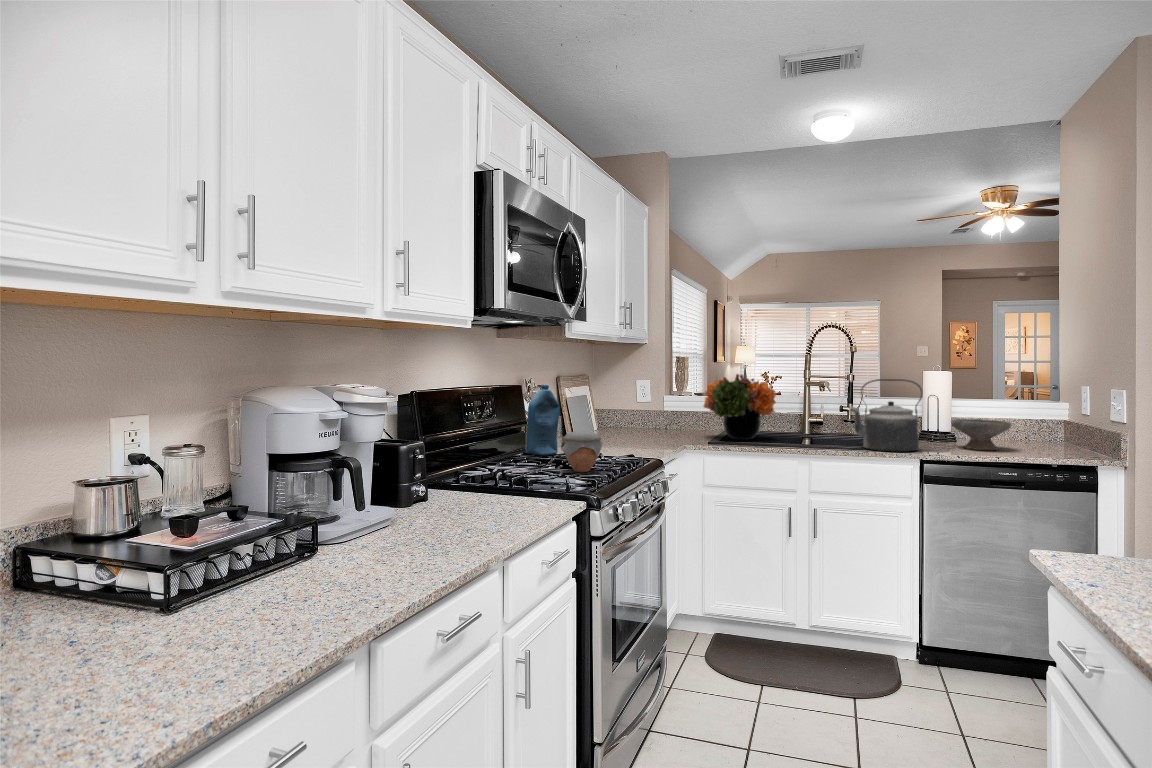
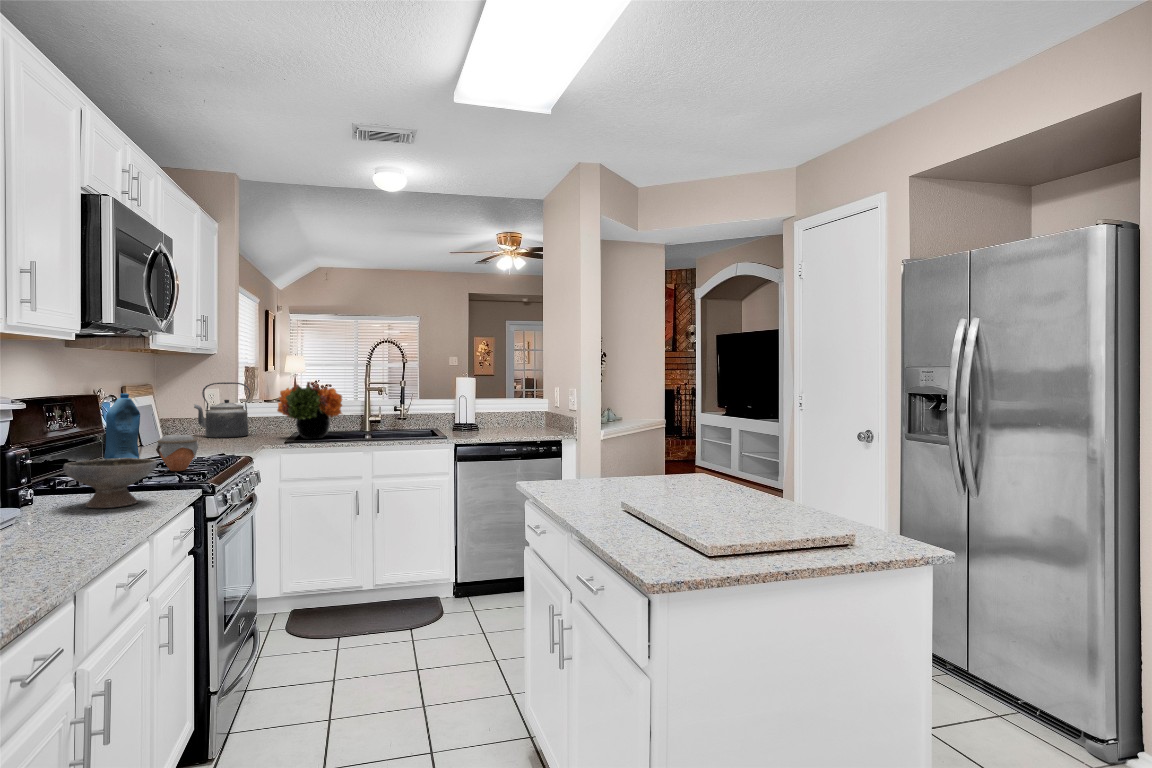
kettle: present [850,379,922,452] -> present [194,382,250,438]
bowl: present [951,419,1011,450] -> present [63,458,157,508]

